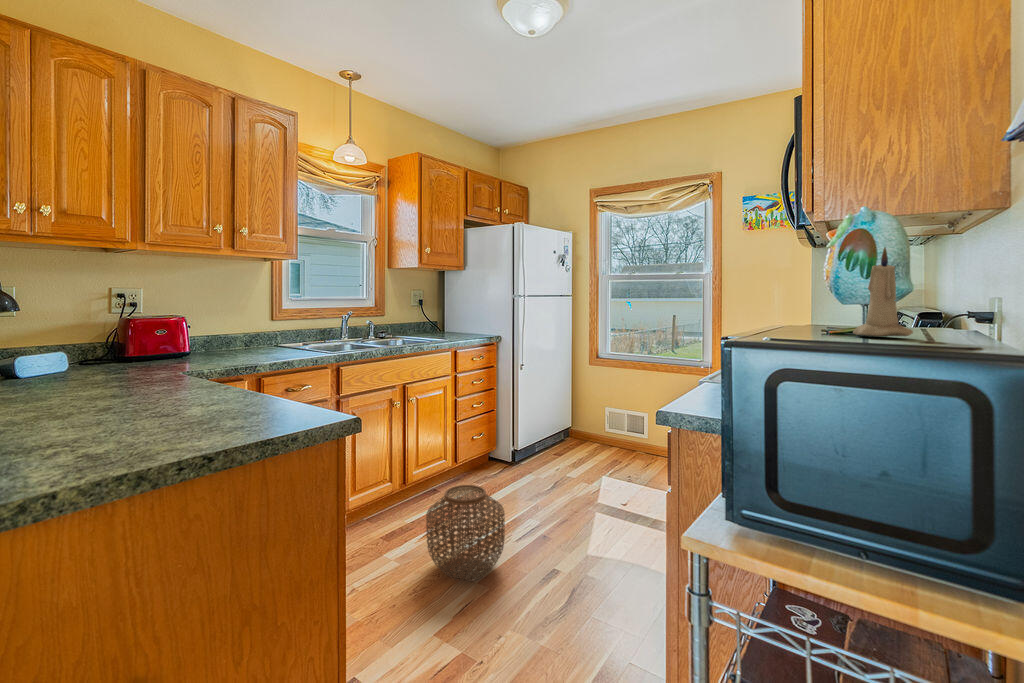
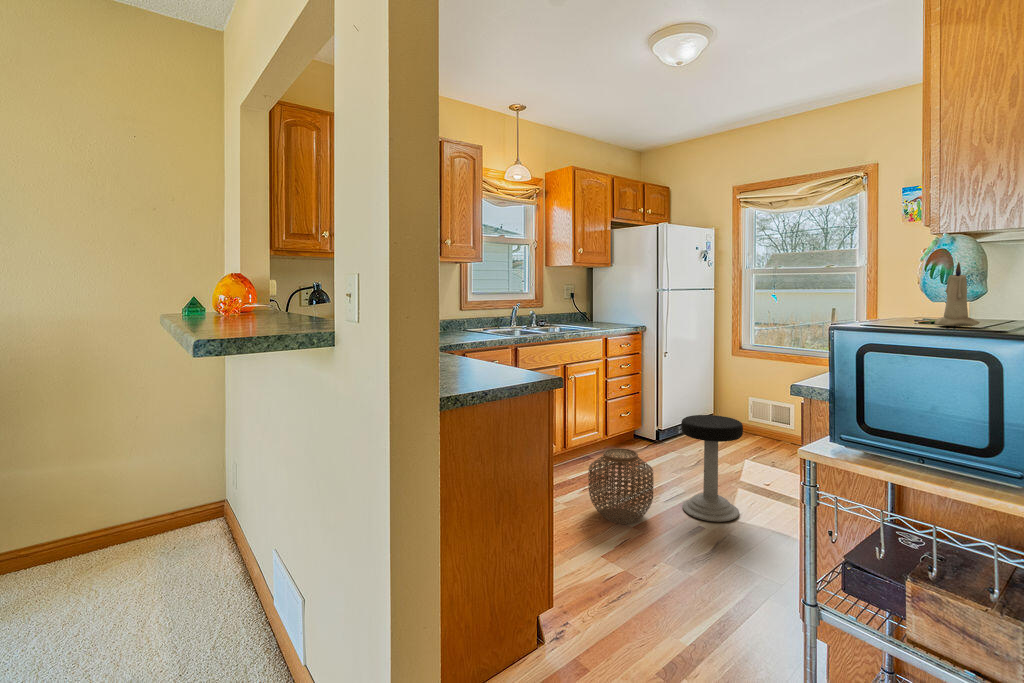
stool: none [536,437,603,564] -> present [681,415,743,522]

